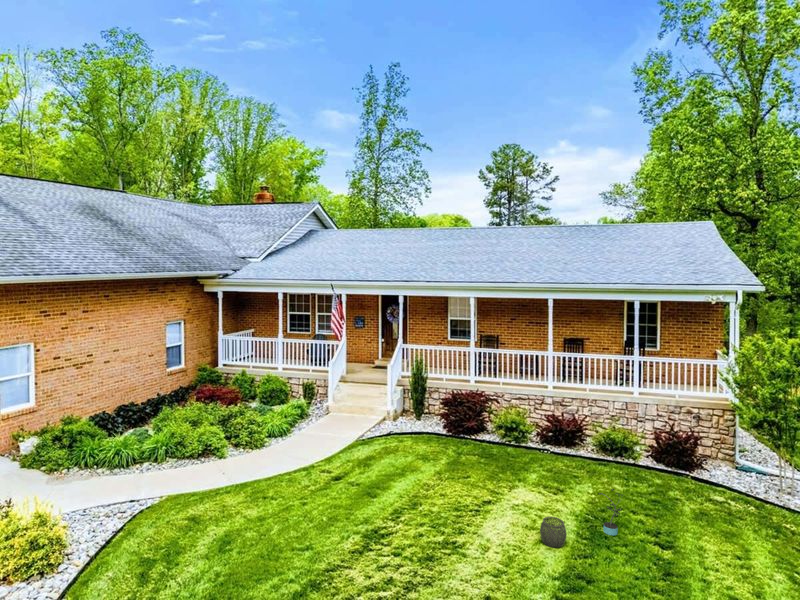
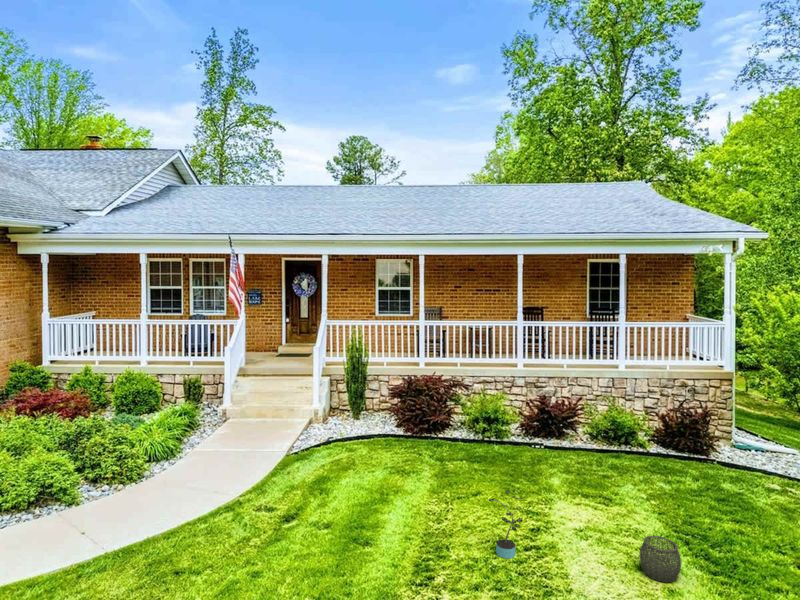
potted plant: present [598,489,622,535] -> present [489,490,524,559]

